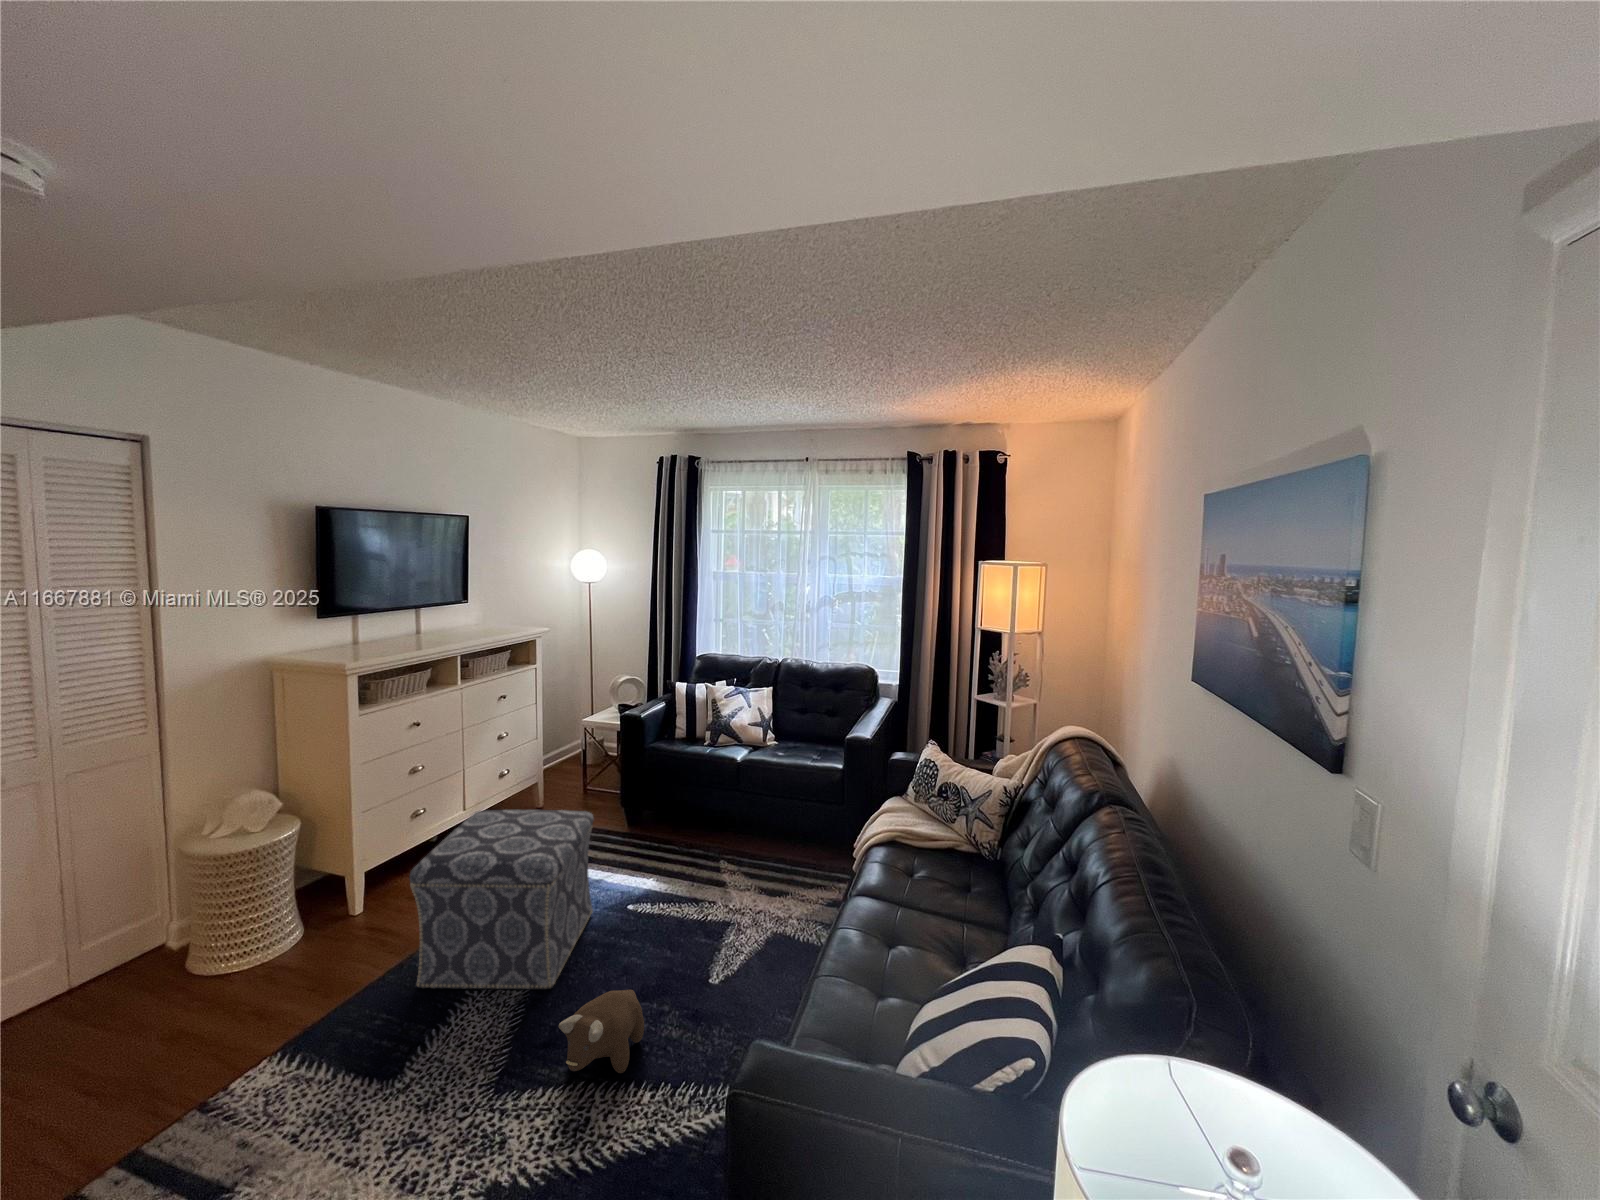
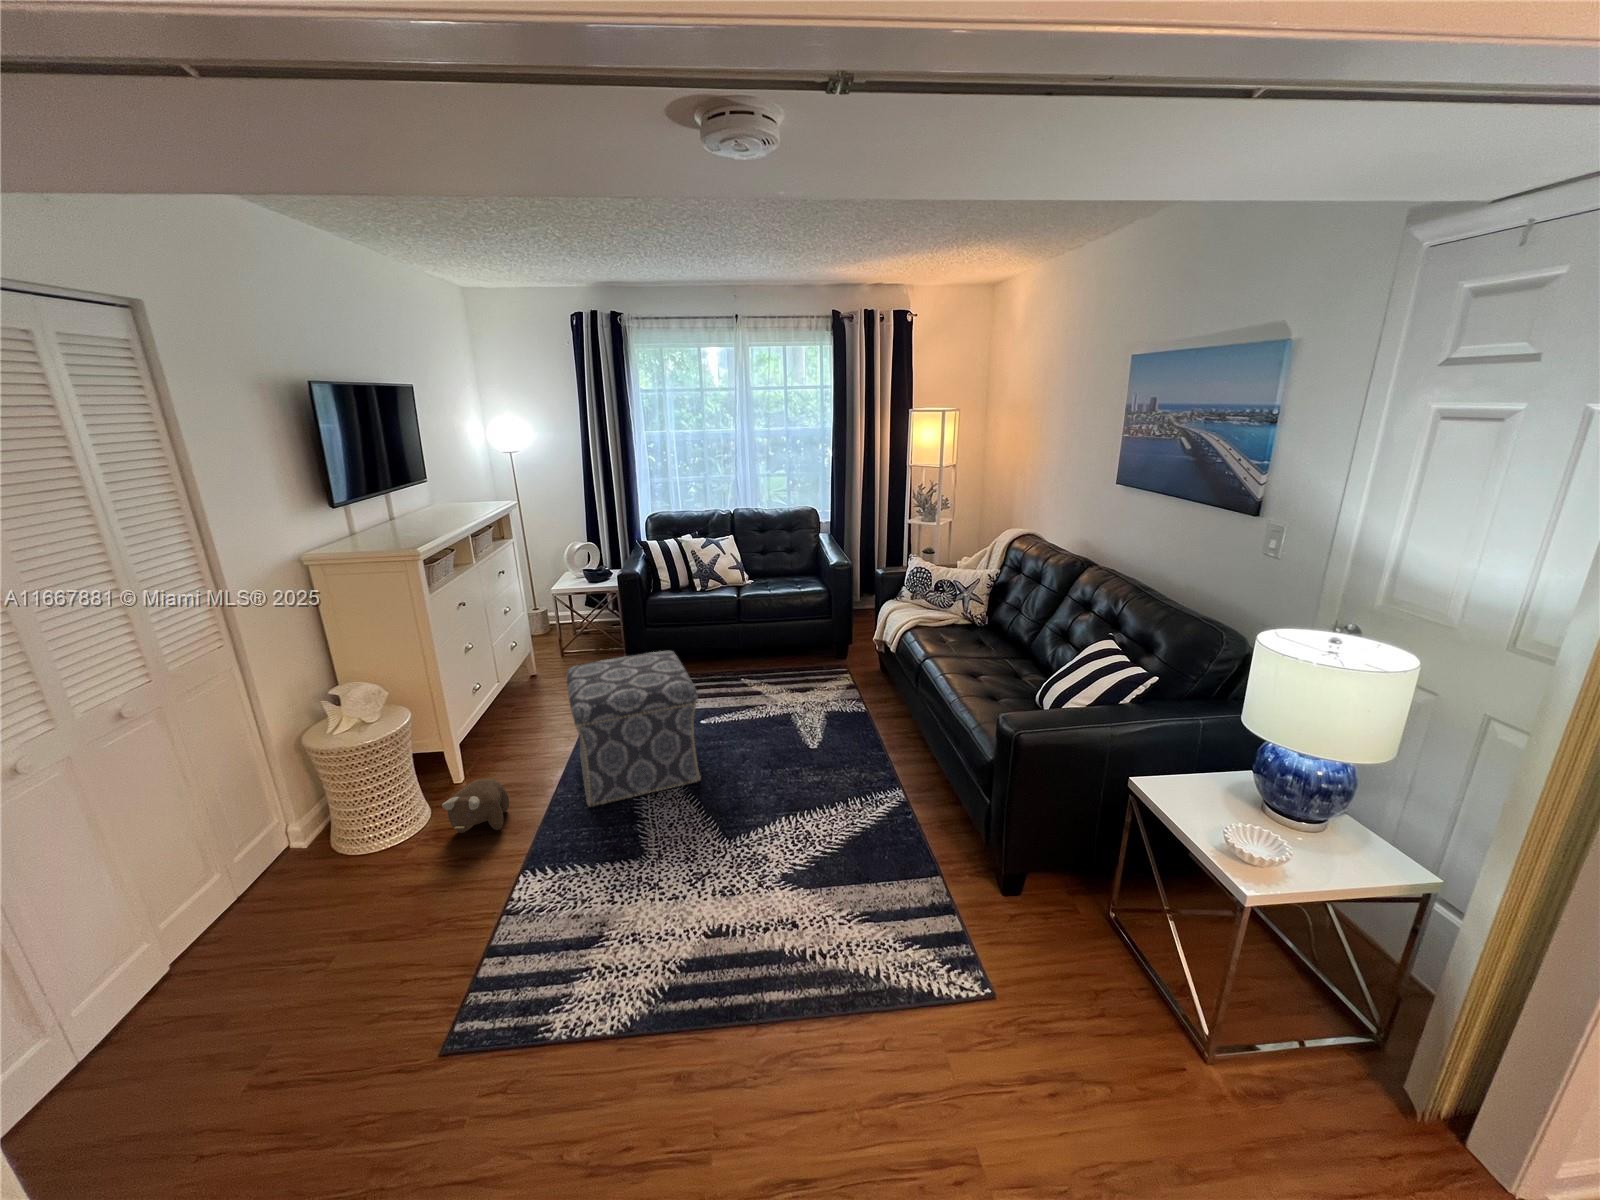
plush toy: present [559,990,644,1073] -> present [442,778,509,833]

